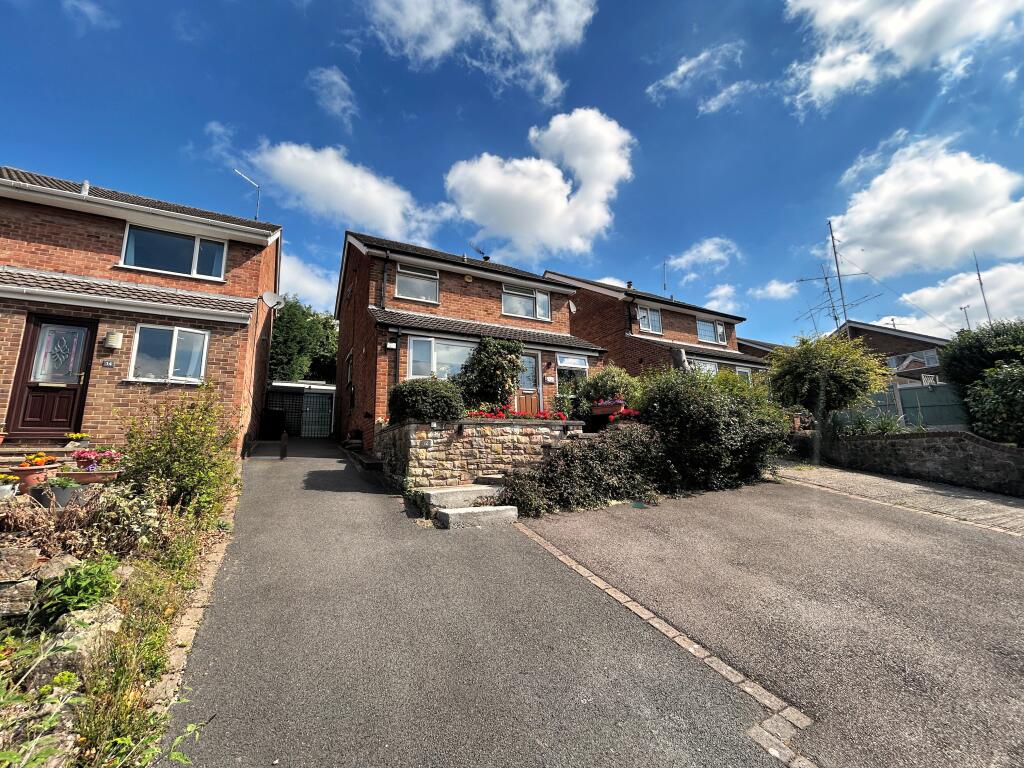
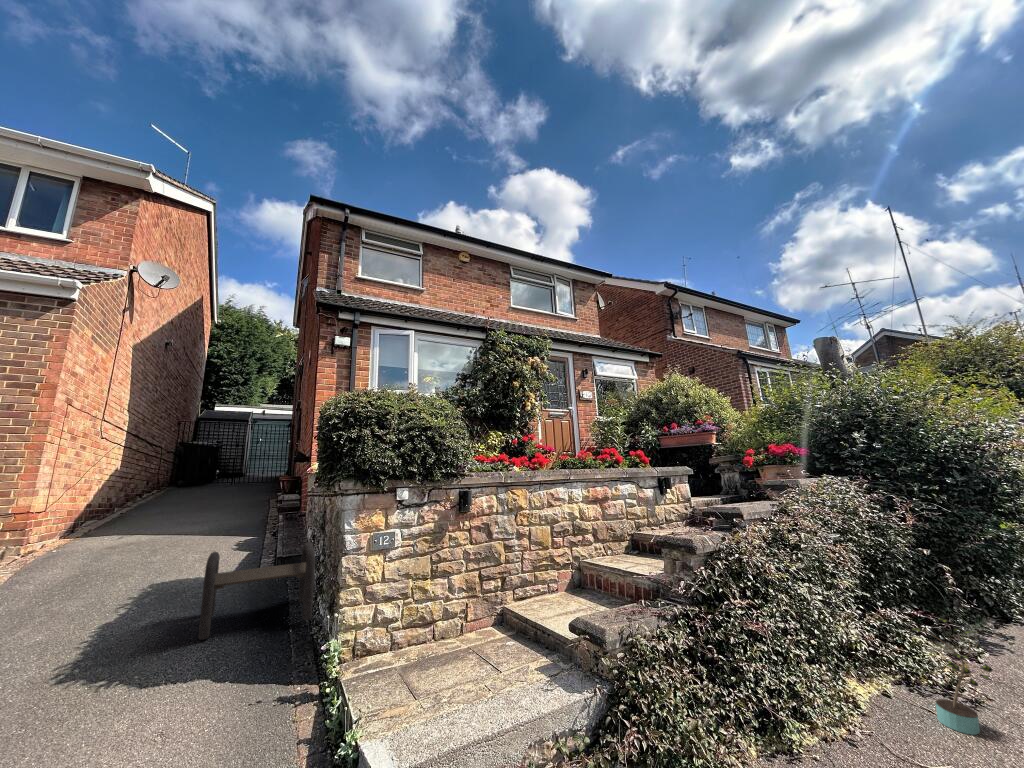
bench: present [241,433,288,460] -> present [198,542,315,640]

